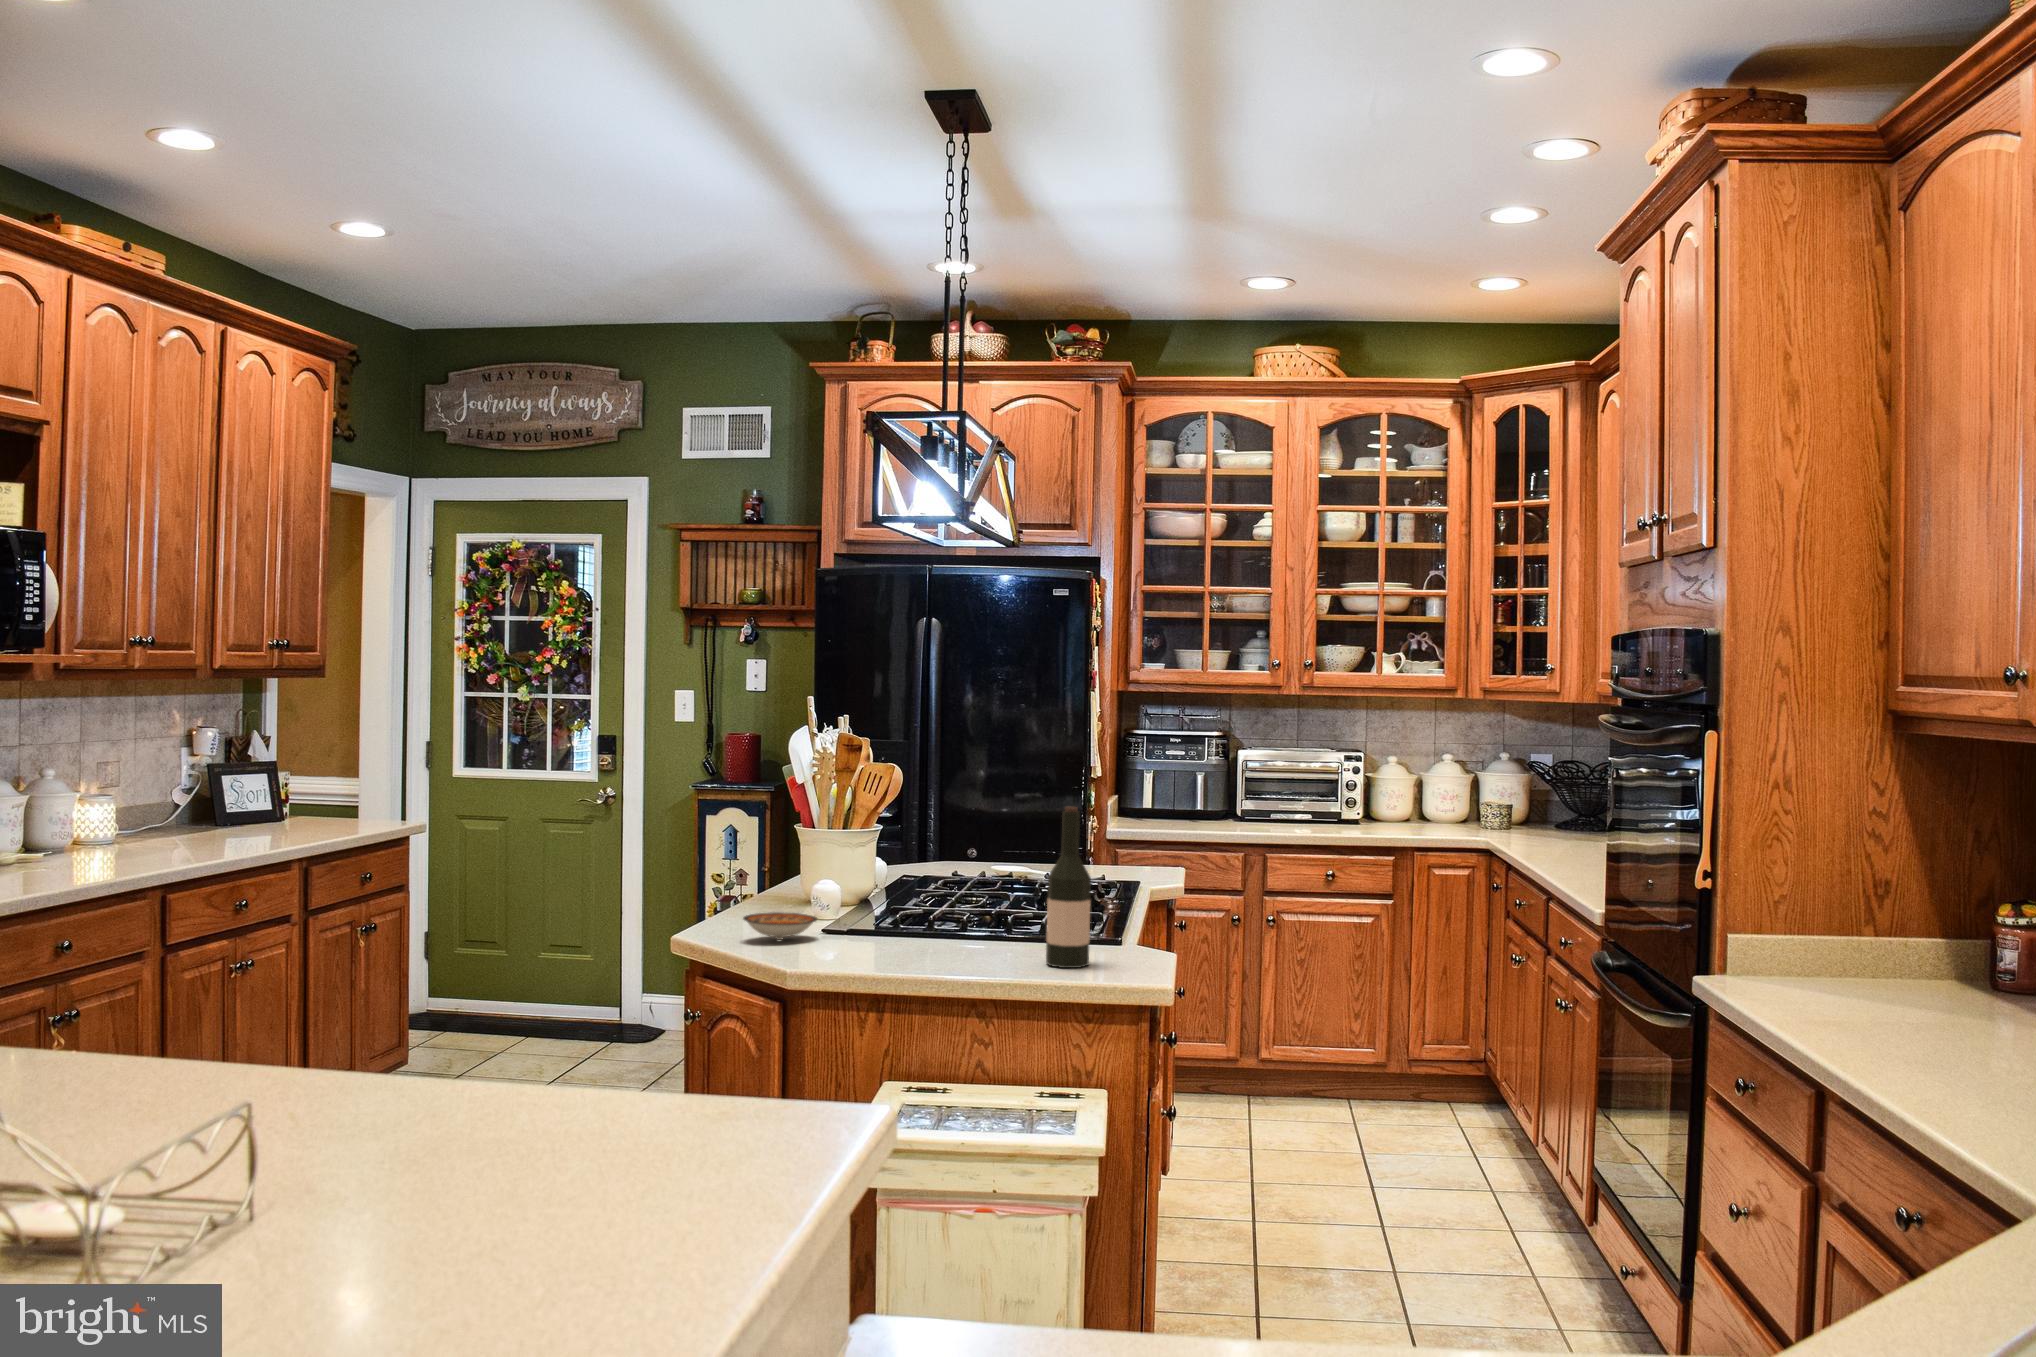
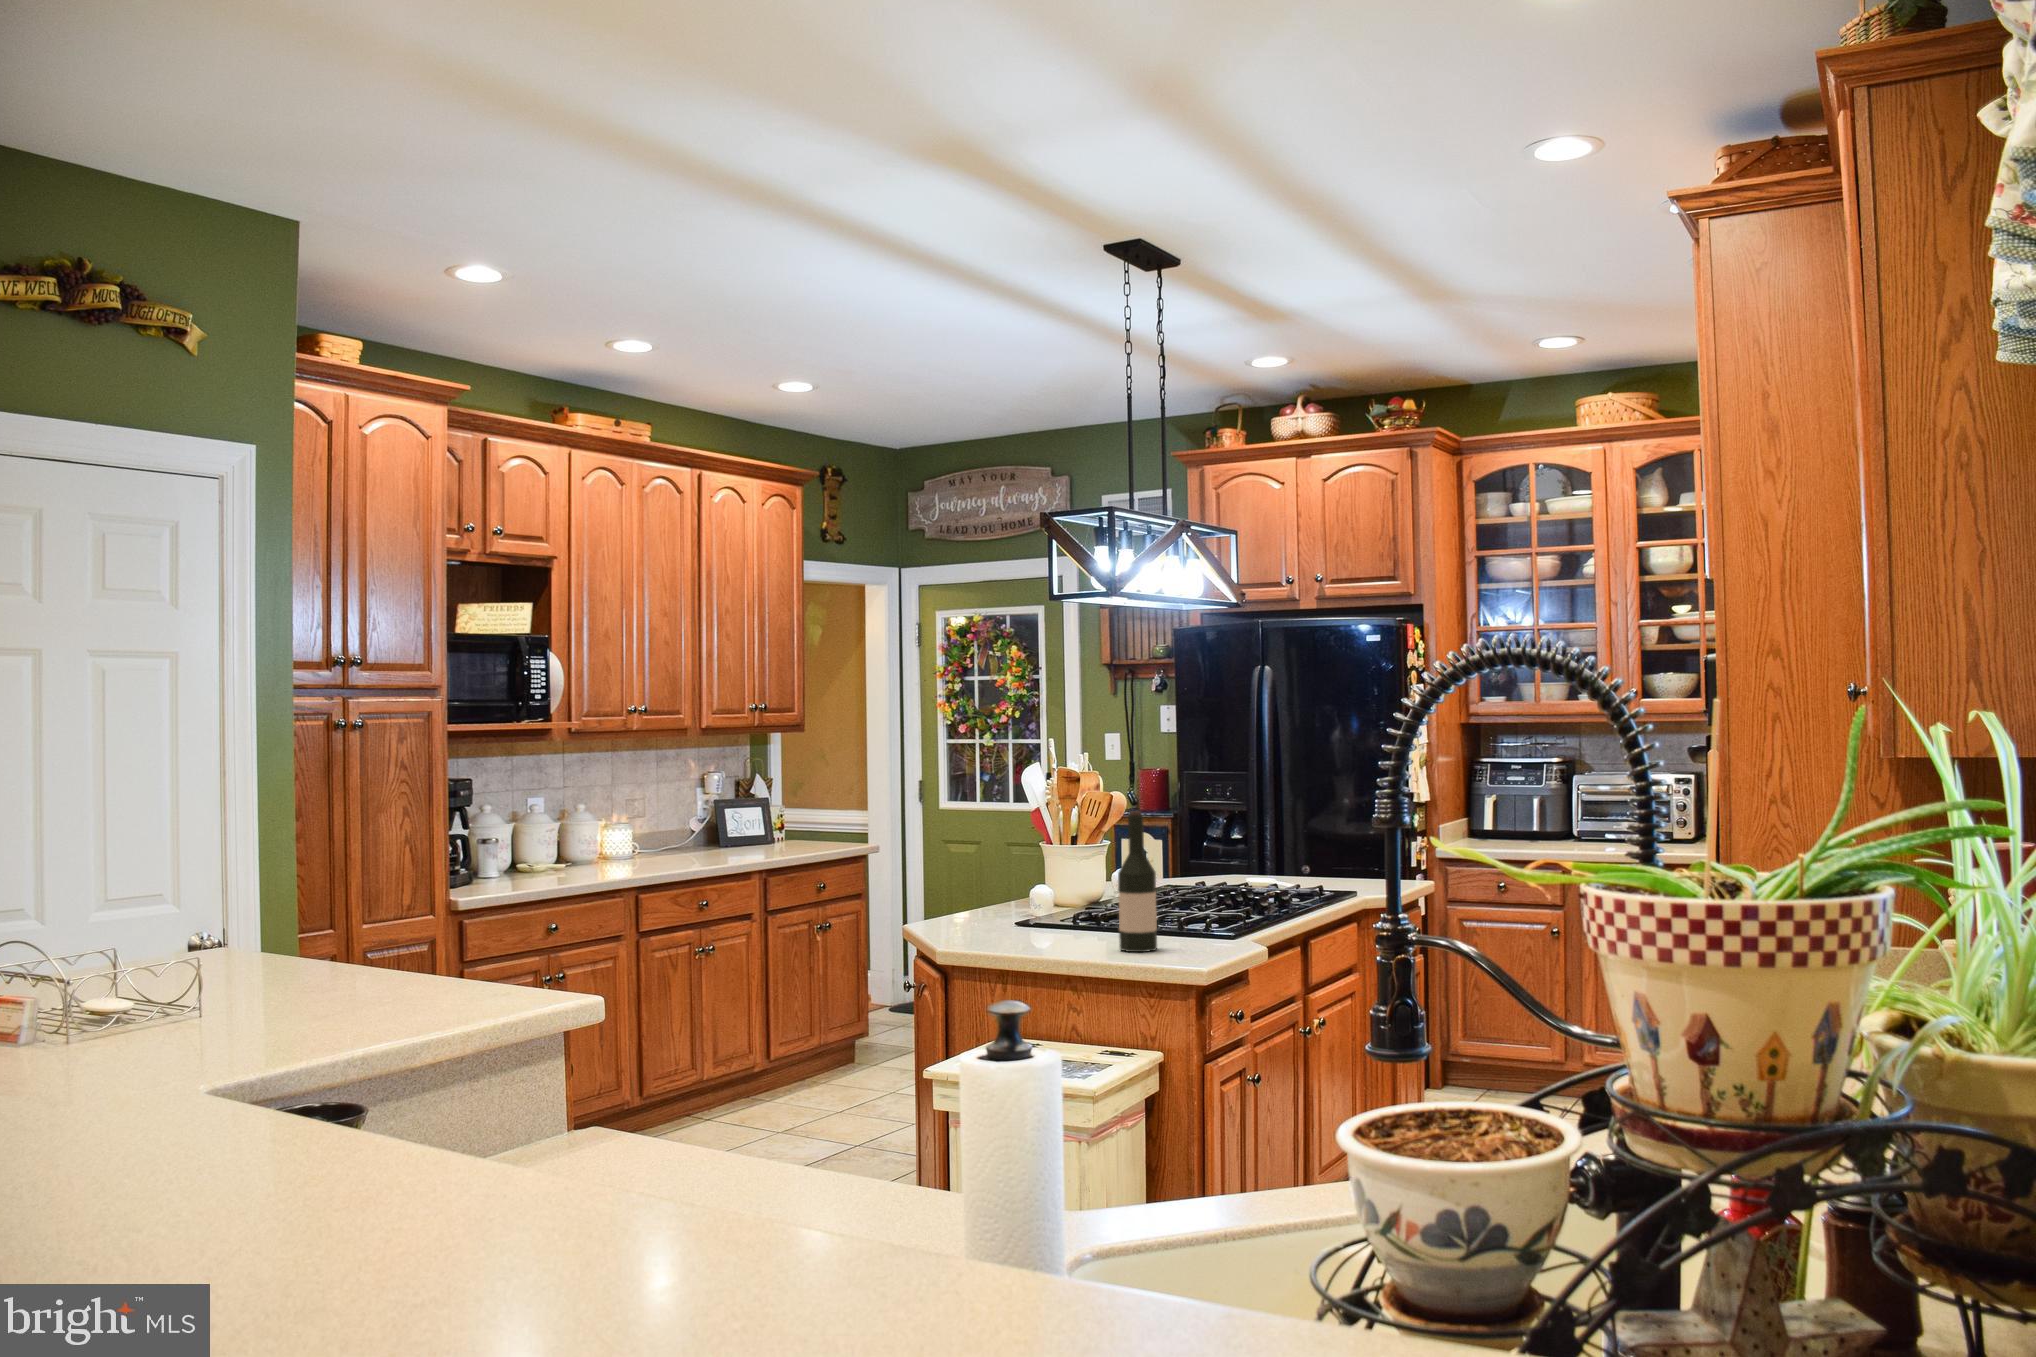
ceramic bowl: present [743,912,817,940] -> none [933,907,996,929]

